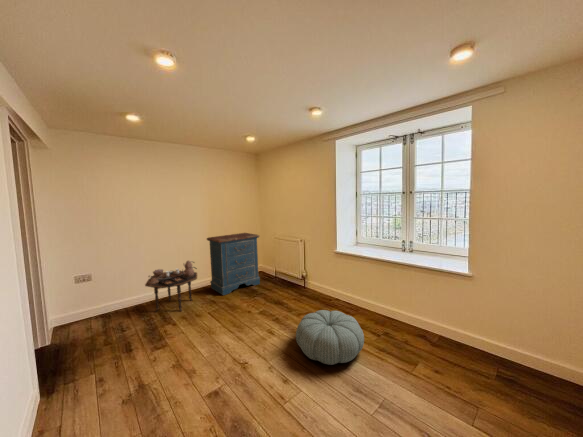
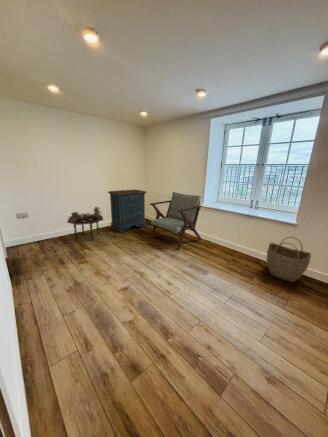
lounge chair: none [262,234,339,320] -> present [150,192,202,250]
woven basket: none [433,294,501,369] -> present [267,237,311,282]
pouf: present [296,310,364,365] -> none [175,244,220,276]

